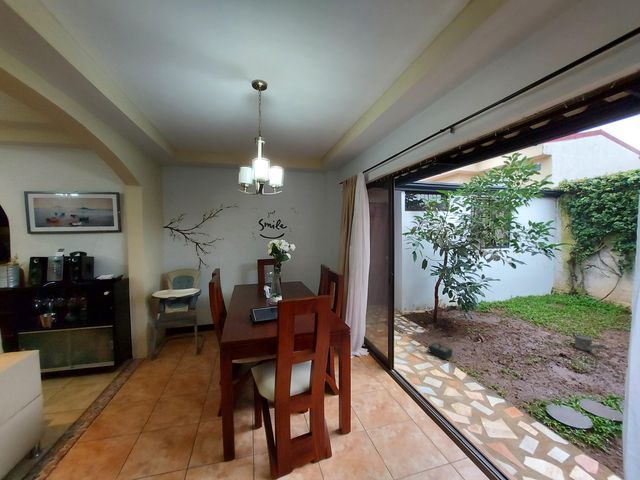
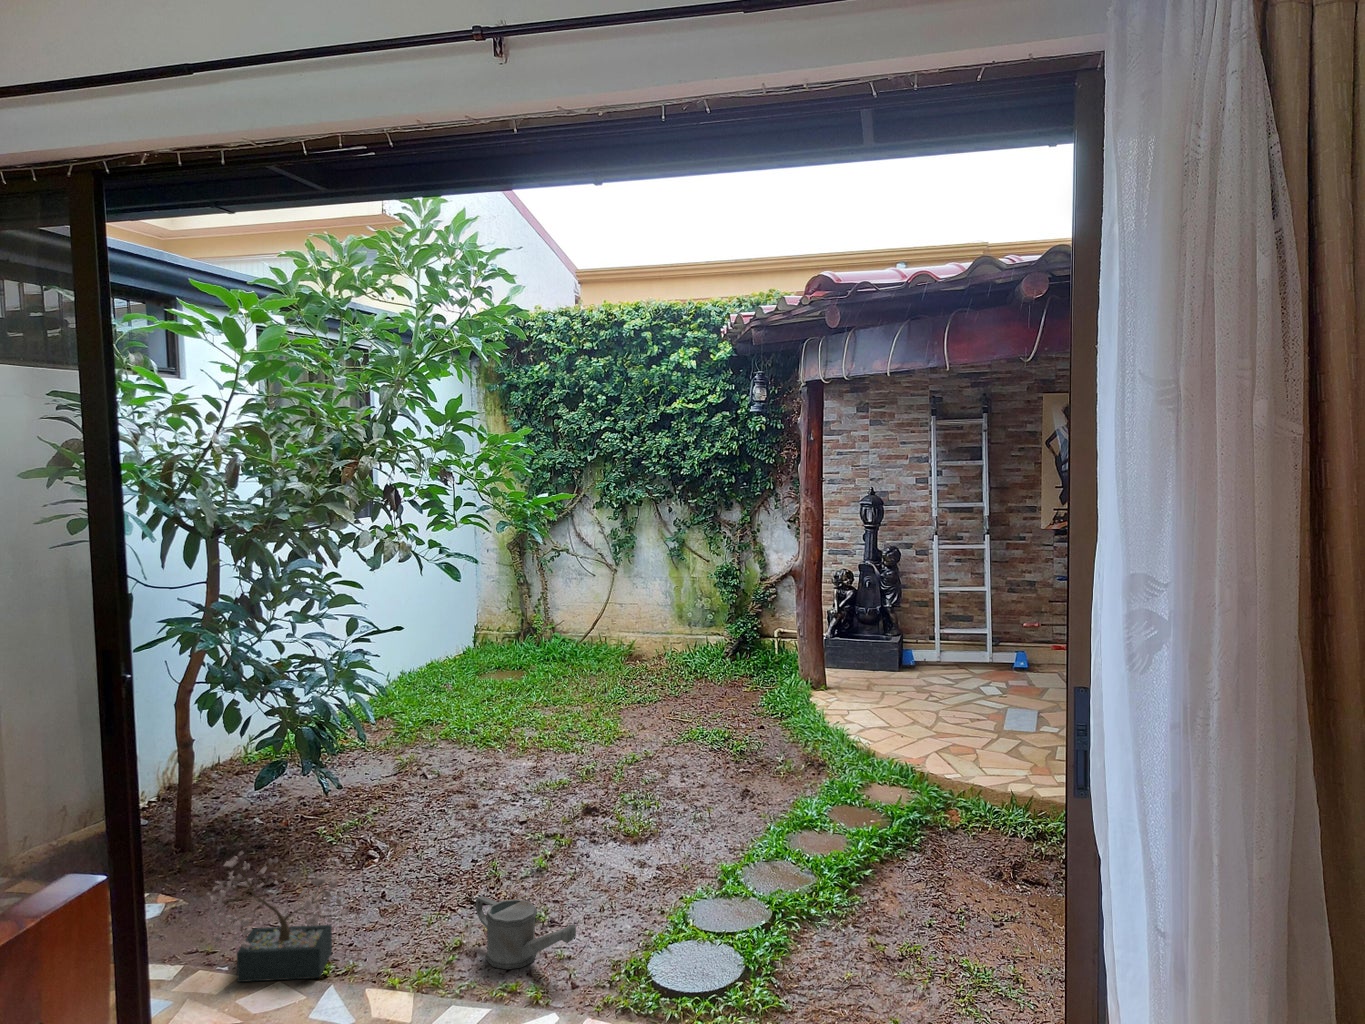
watering can: present [573,333,604,351] -> present [476,896,576,969]

